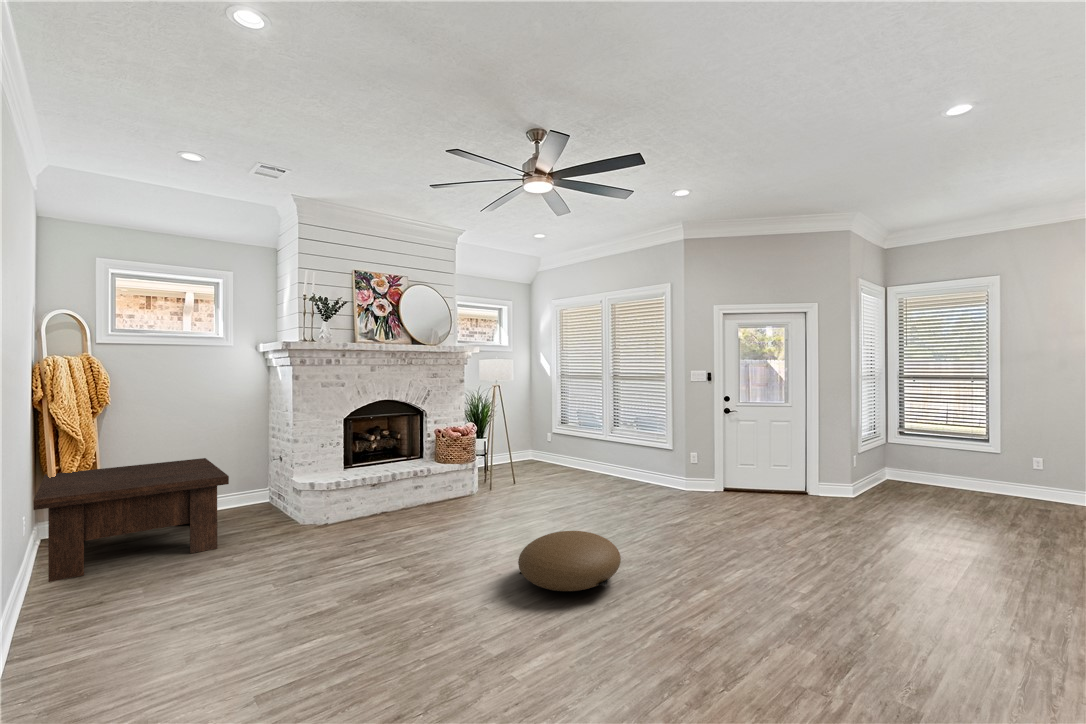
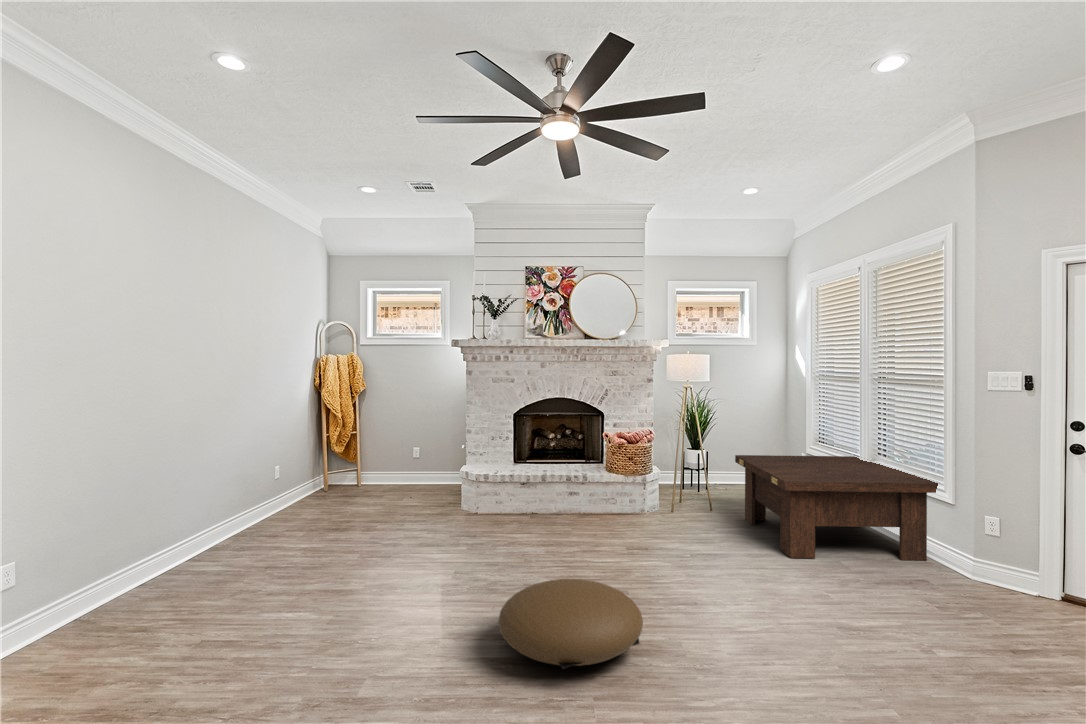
coffee table: present [33,458,229,582] -> present [735,455,938,560]

